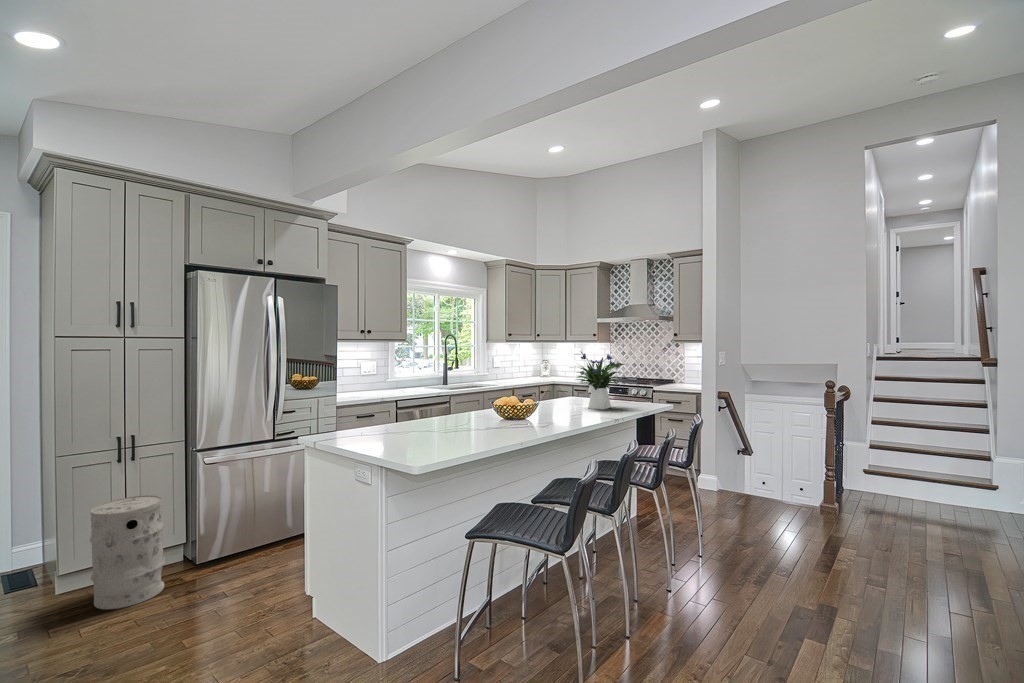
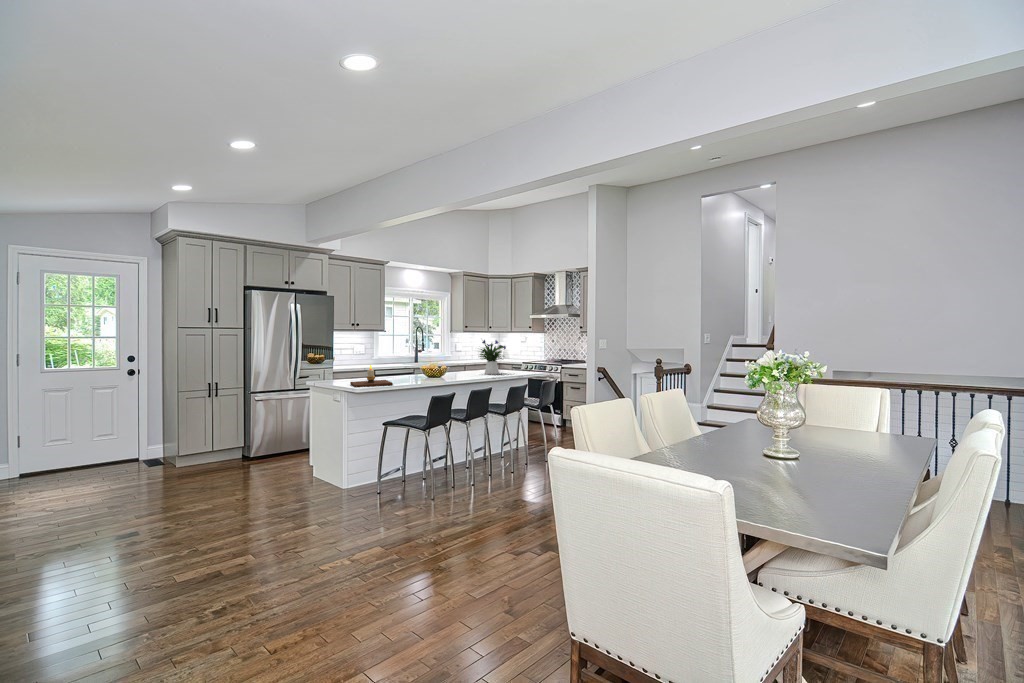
candle: none [388,407,478,458] -> present [350,365,393,387]
trash can: present [90,495,166,609] -> none [198,416,235,472]

